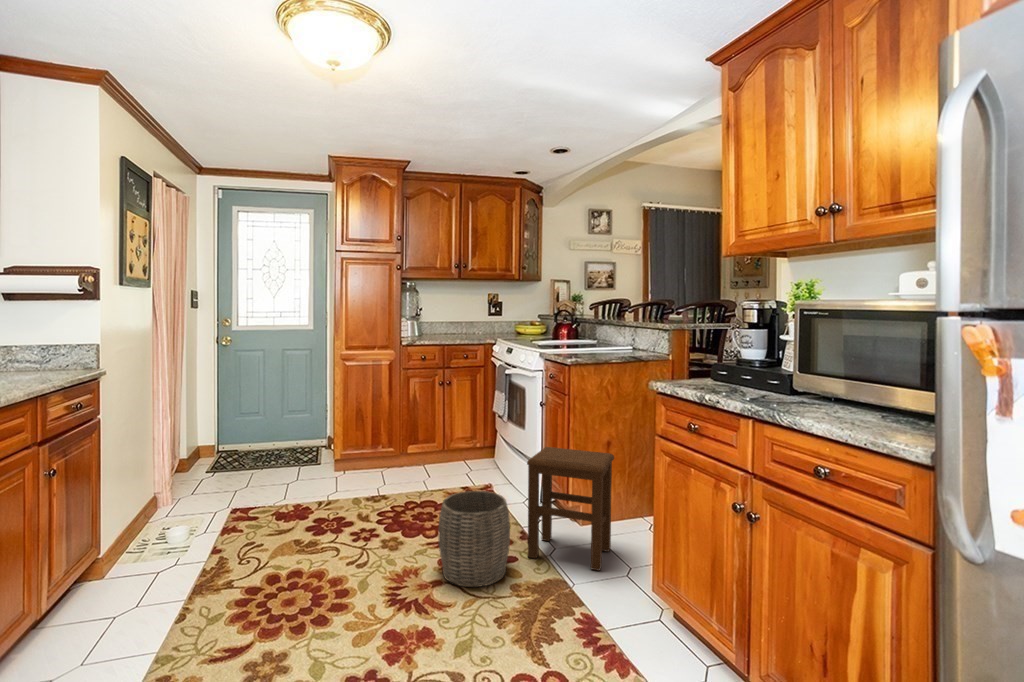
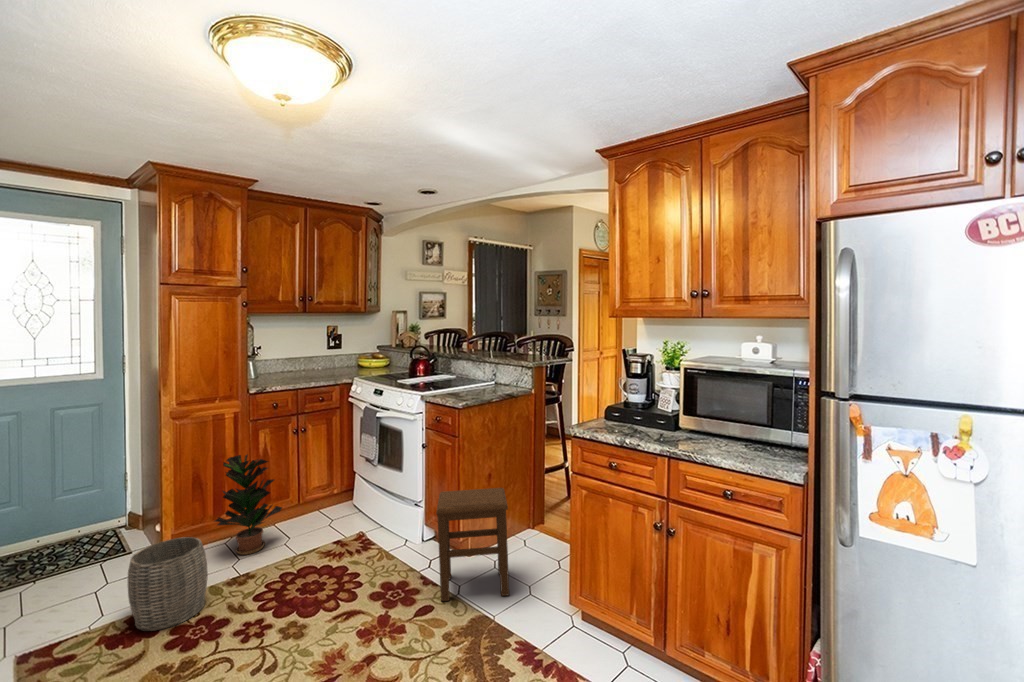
potted plant: none [366,391,424,481] -> present [215,455,282,555]
woven basket: present [439,491,510,587] -> present [128,537,208,631]

